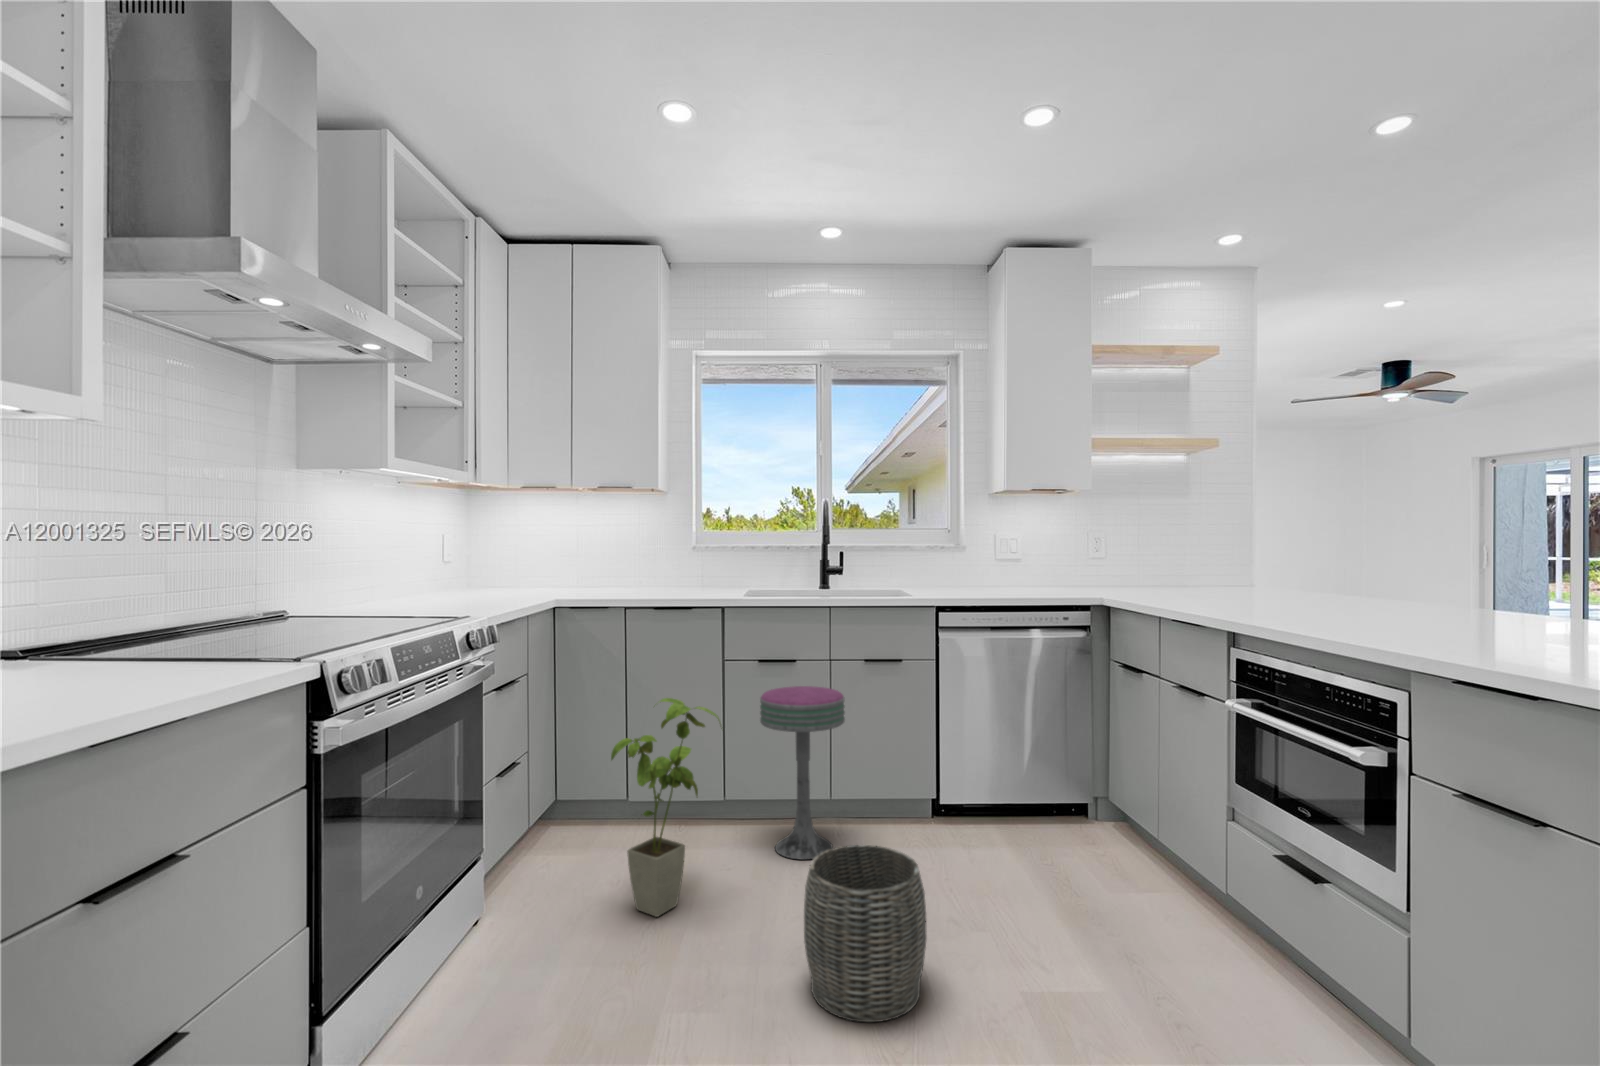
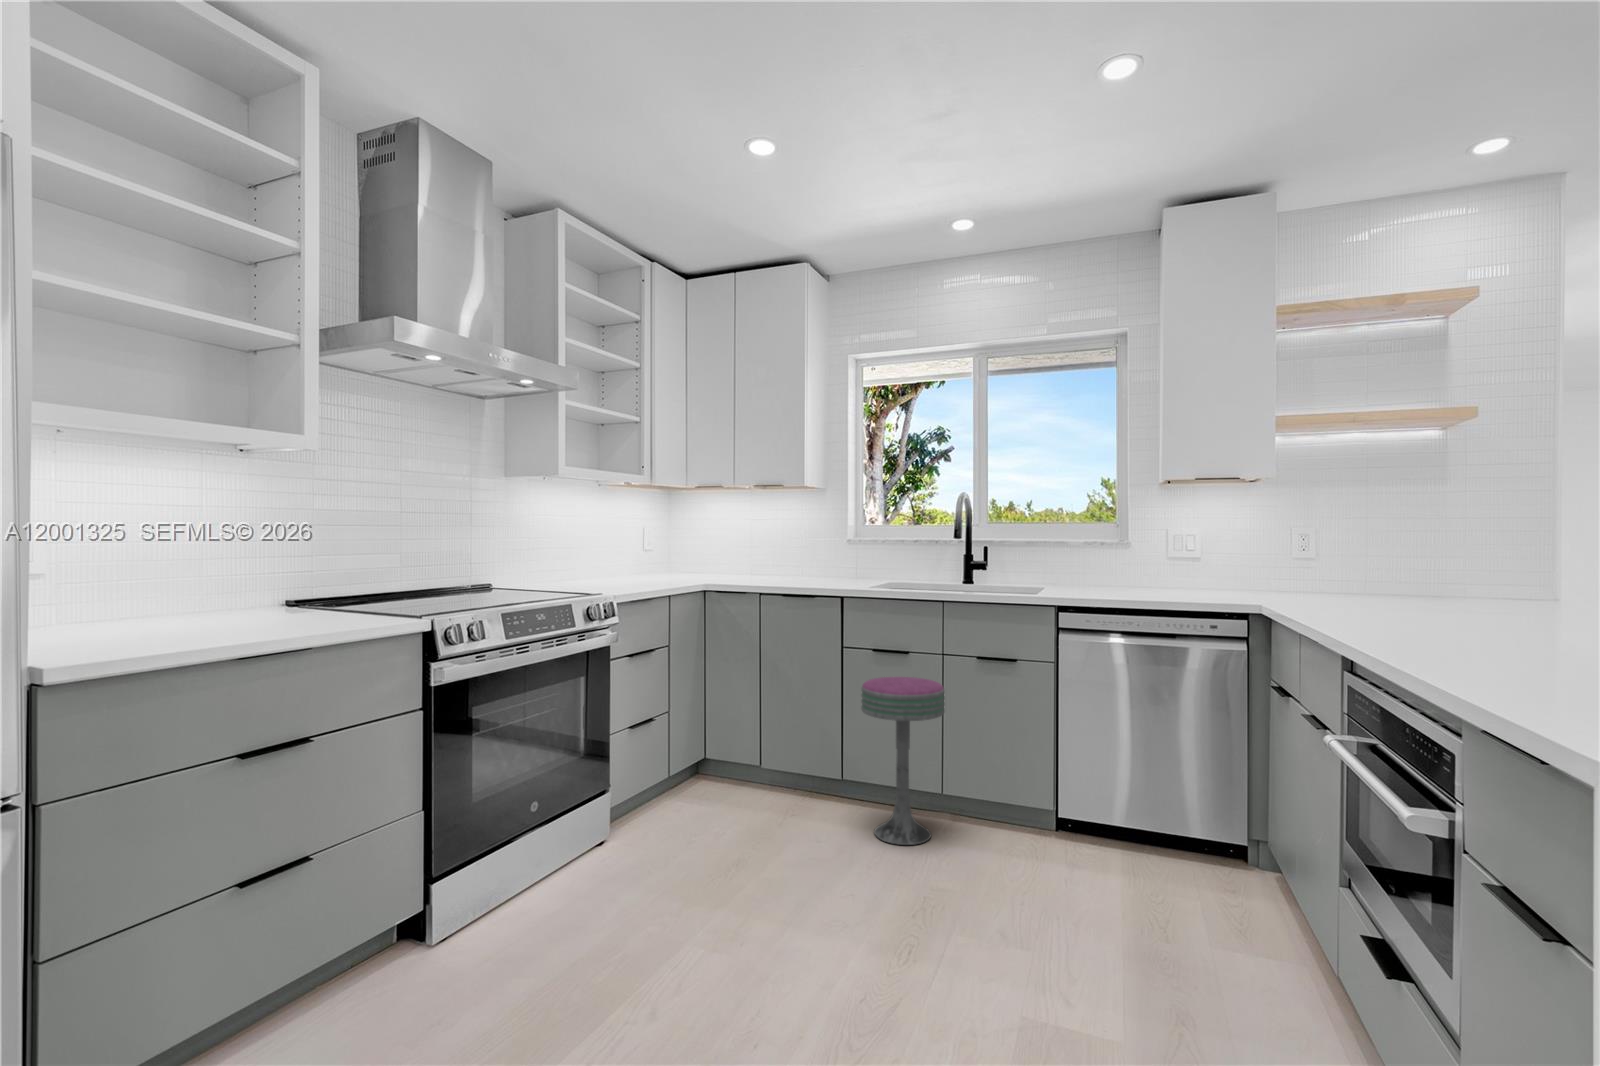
house plant: present [611,698,722,917] -> none [699,674,796,867]
woven basket: present [804,845,927,1022] -> none [813,828,931,997]

